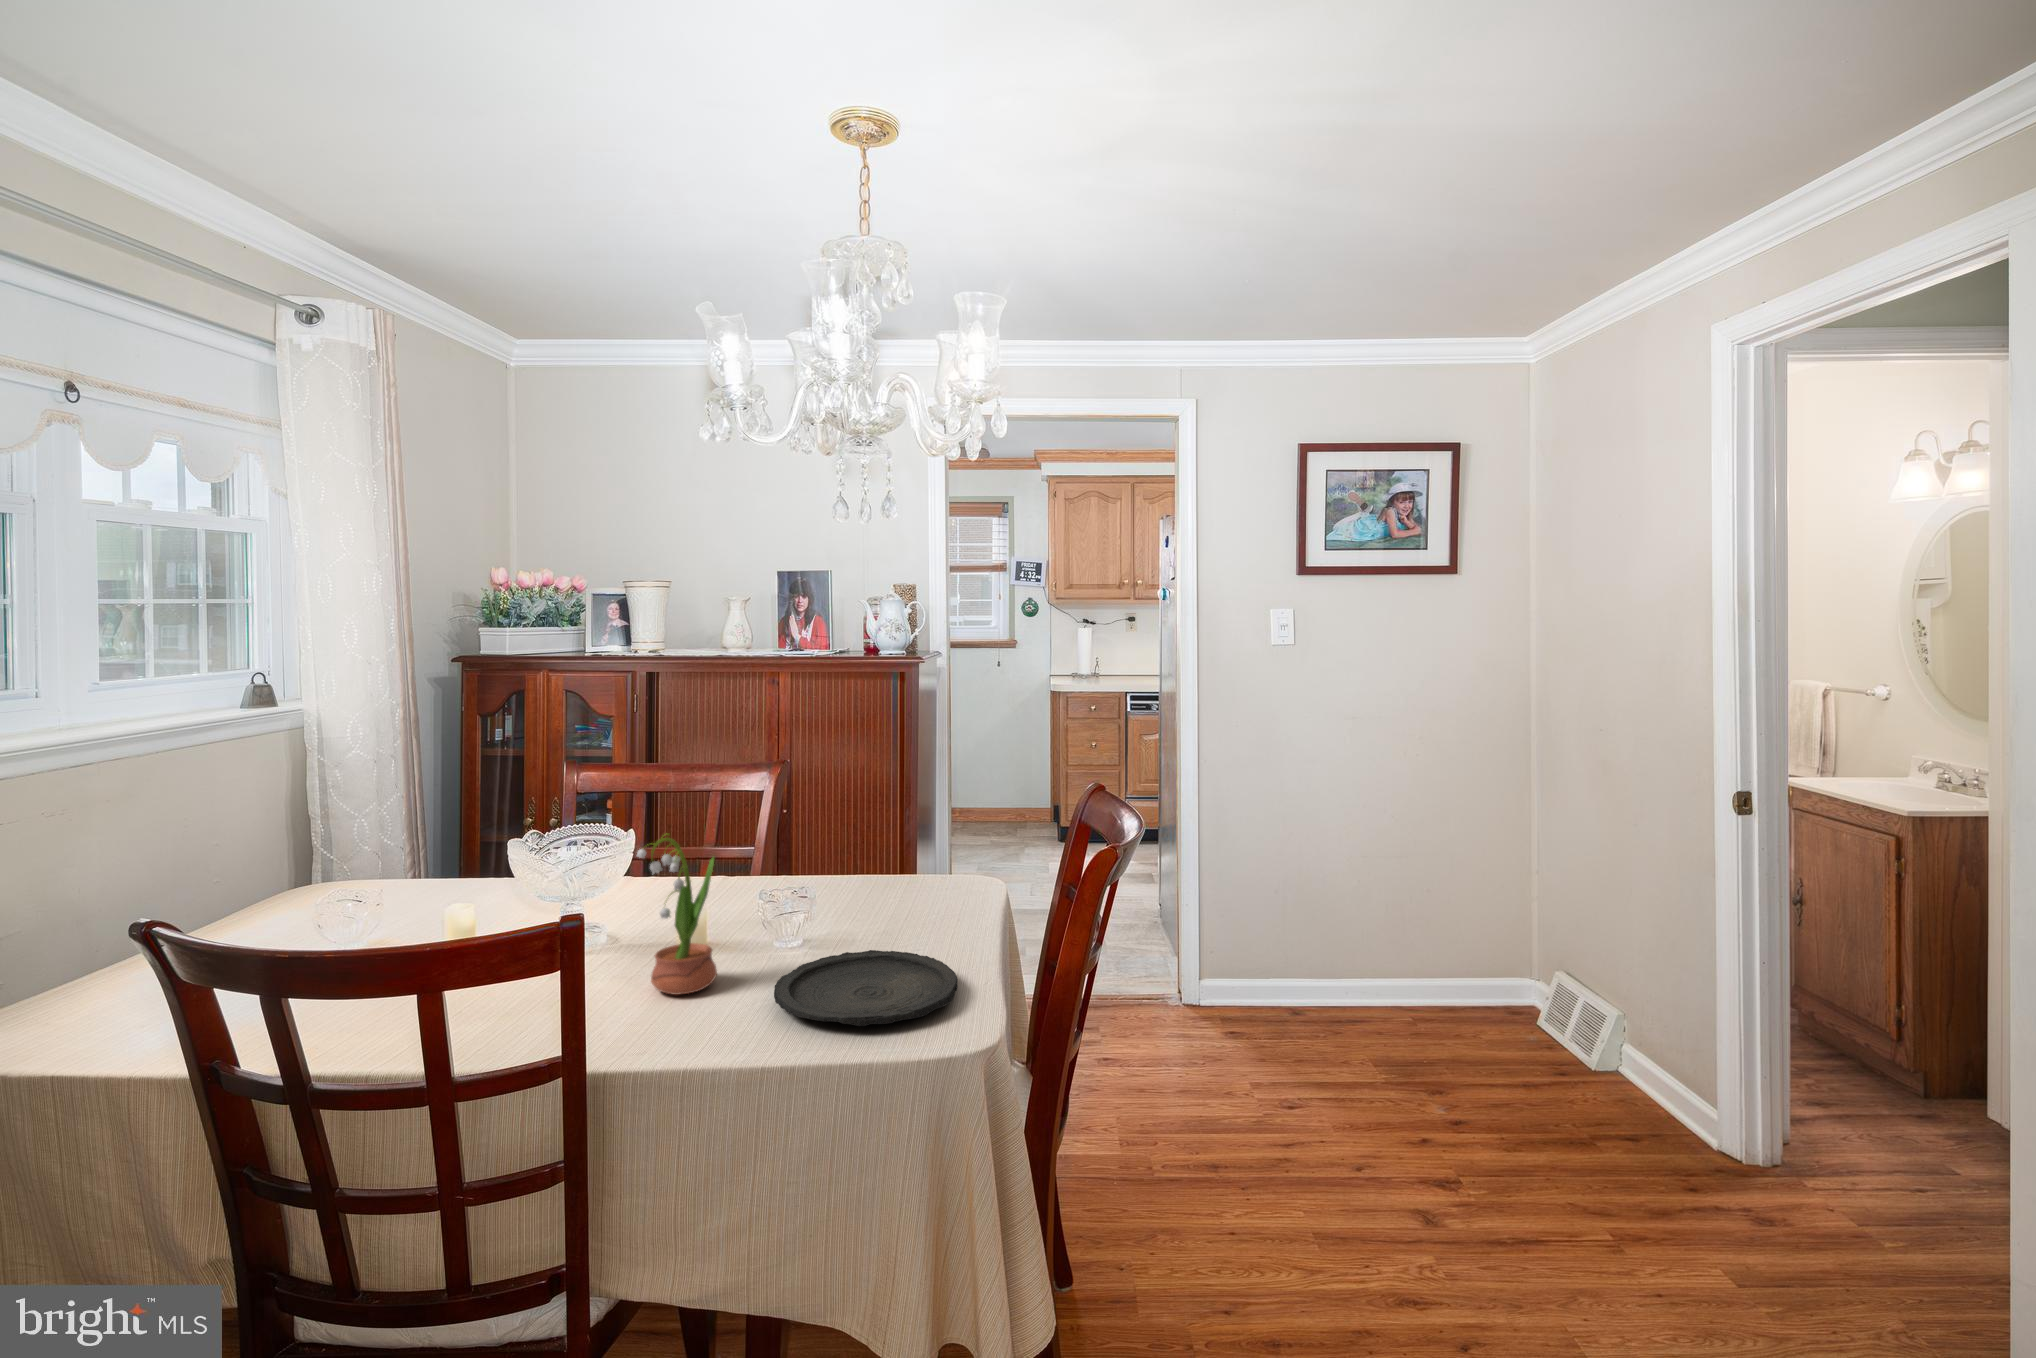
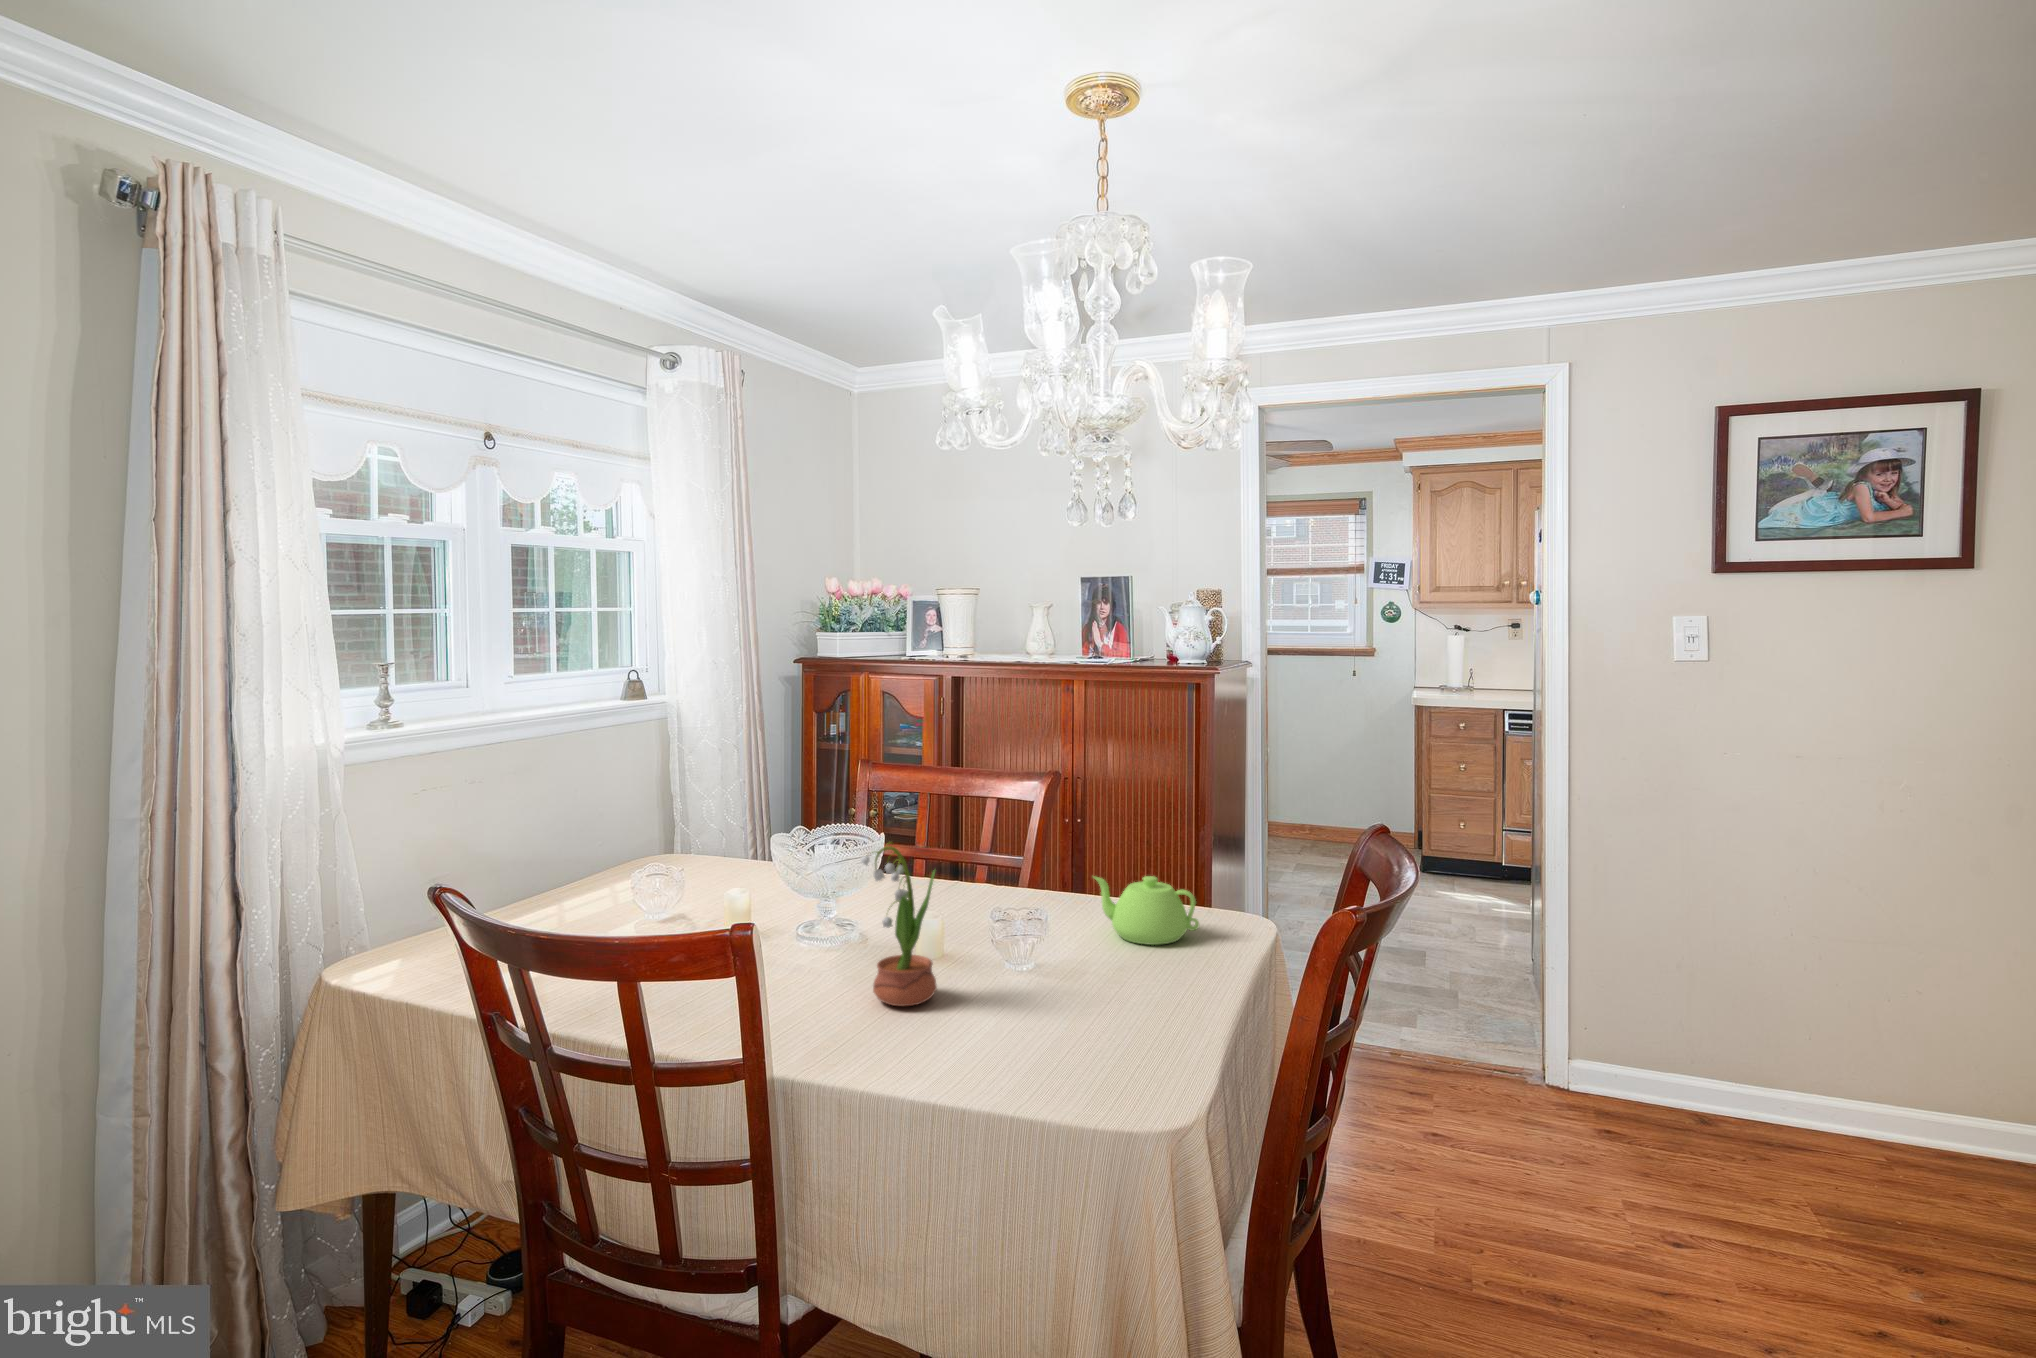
teapot: none [842,849,942,912] -> present [1094,876,1199,945]
plate: present [774,950,958,1026] -> none [979,984,1177,1071]

